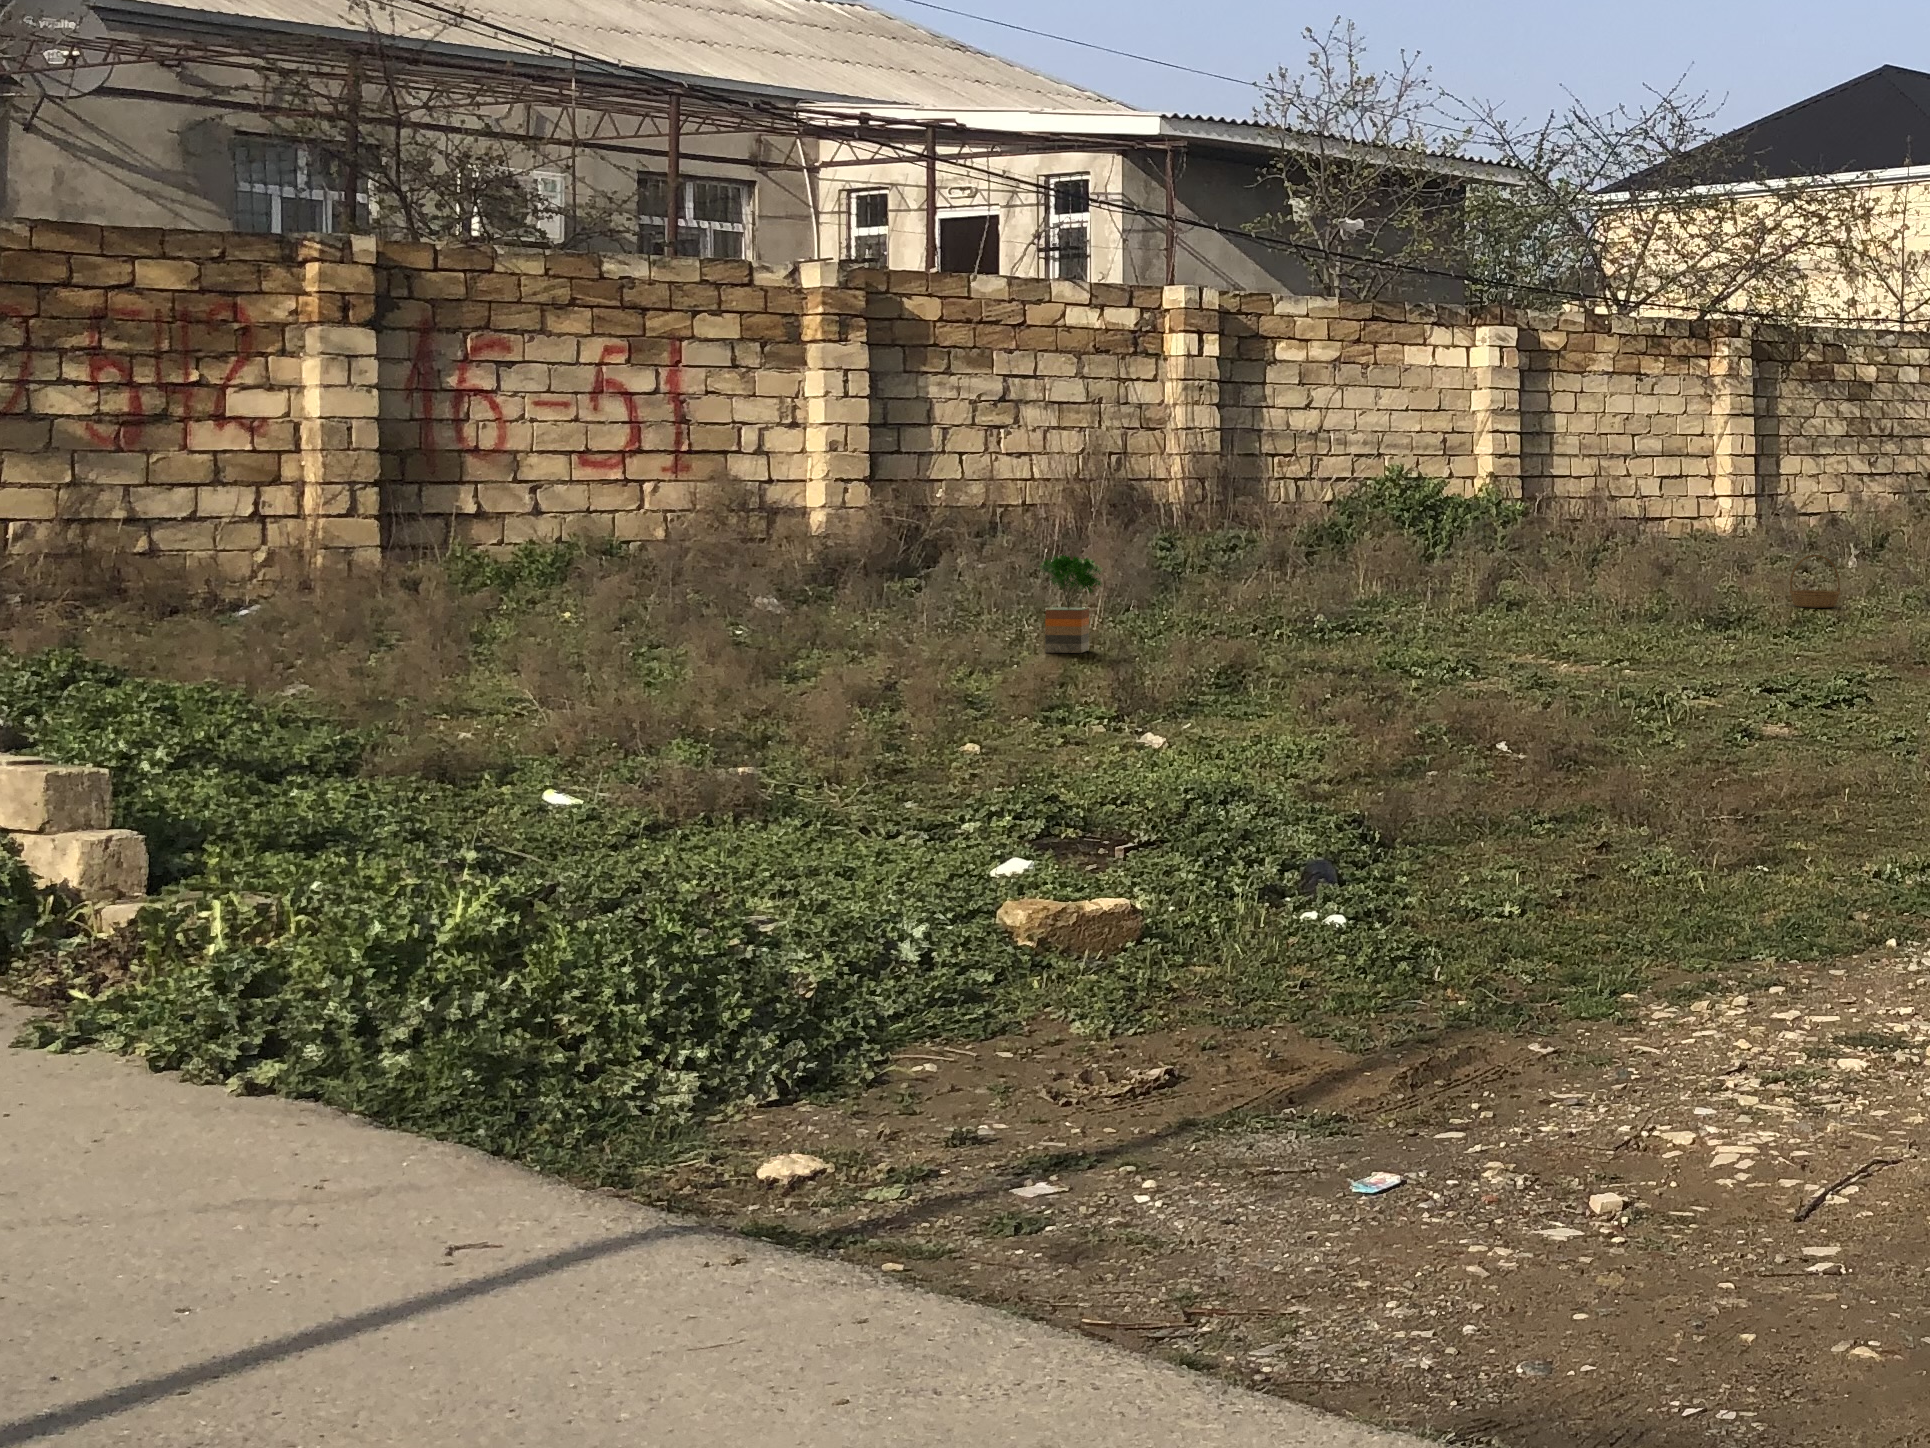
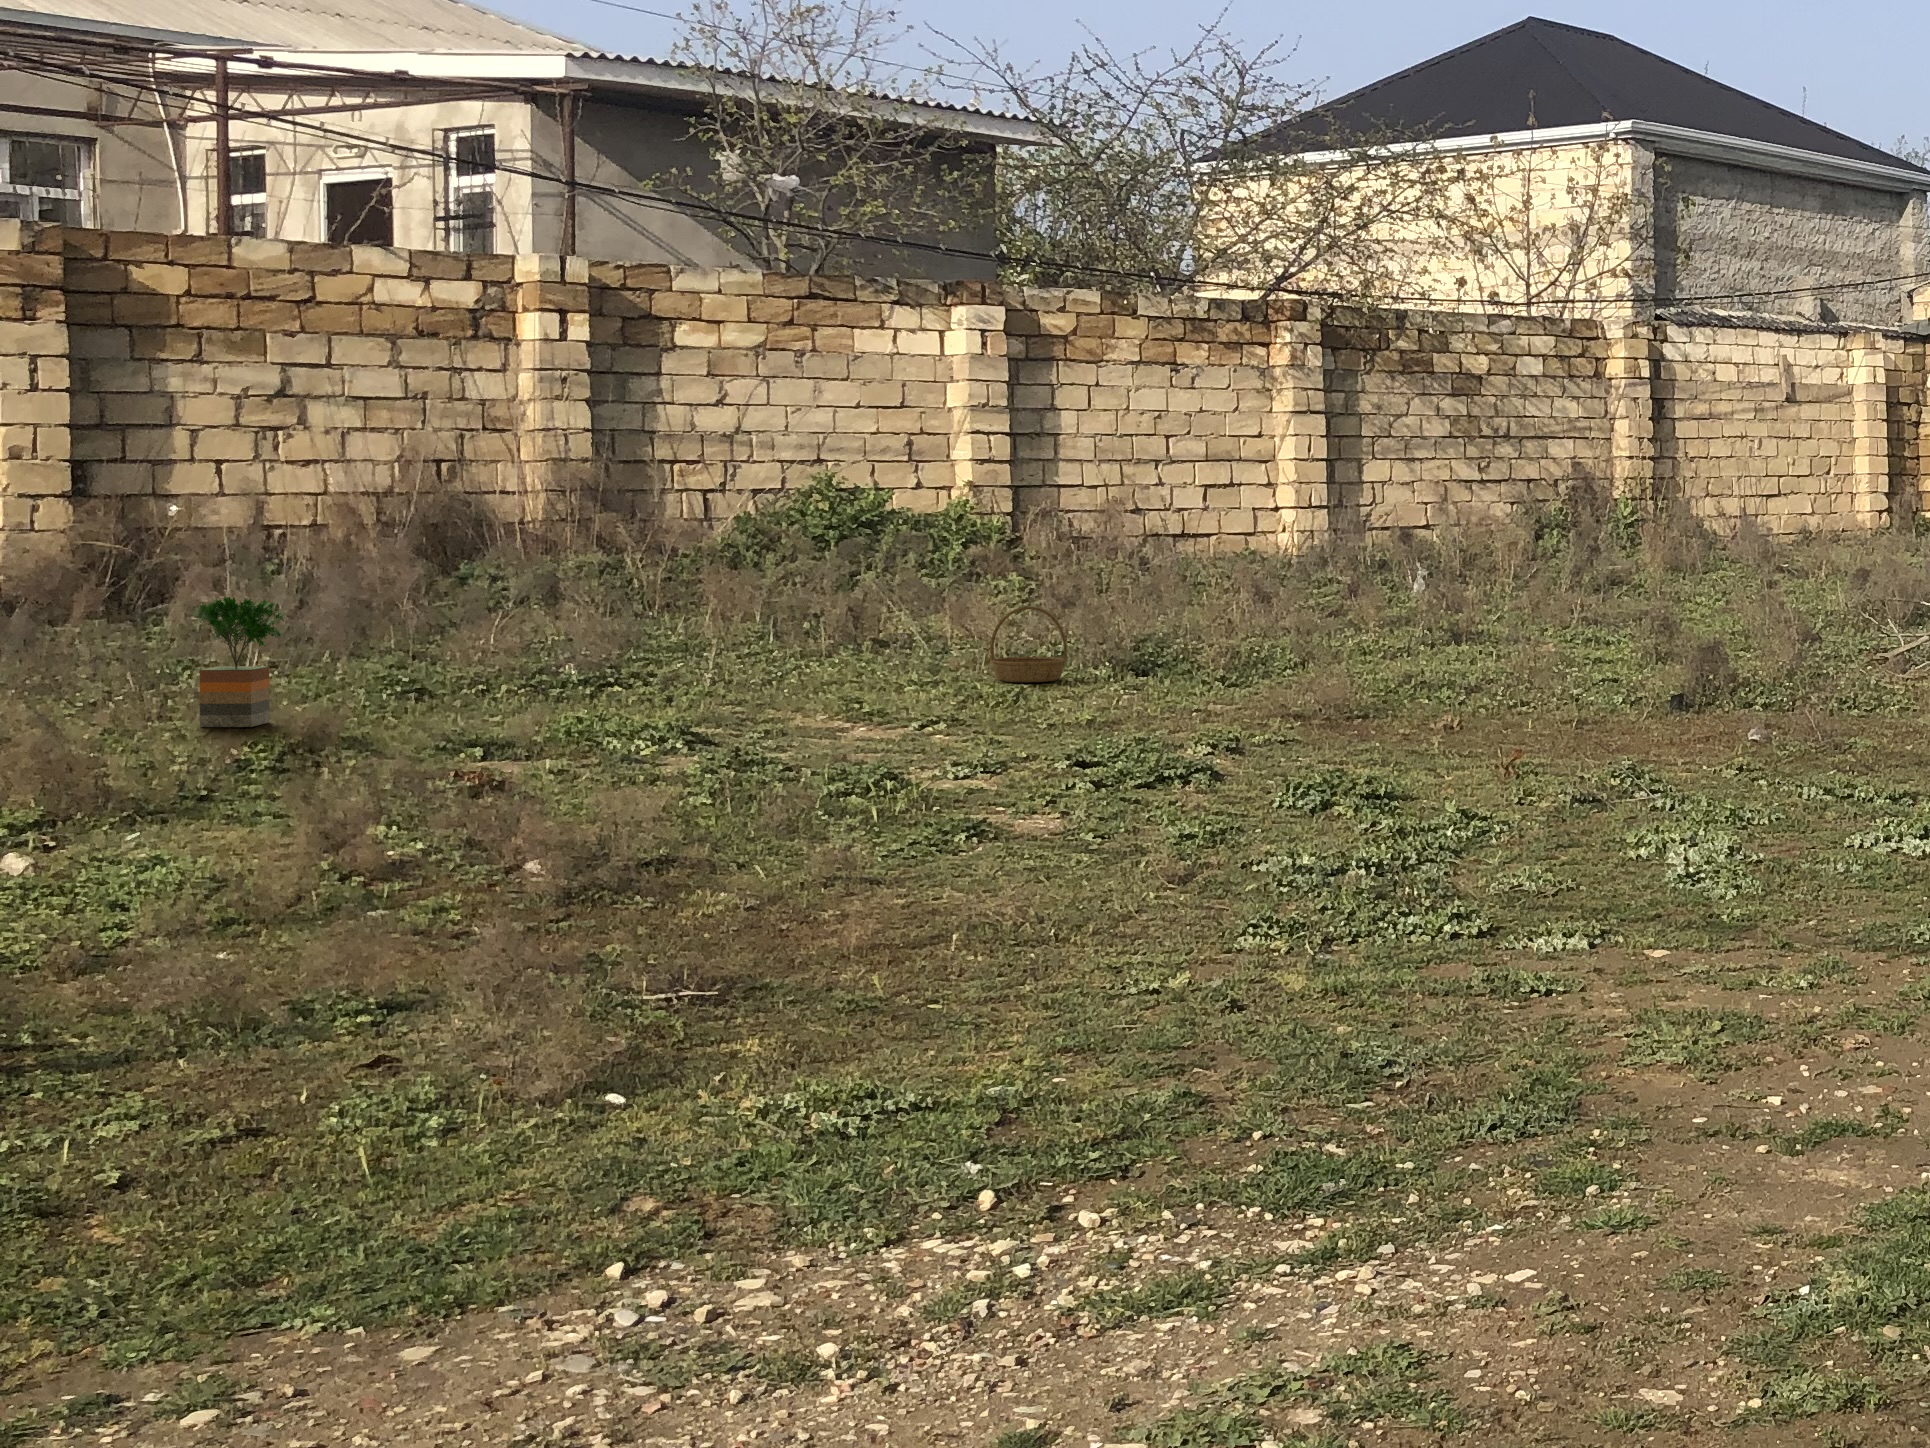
basket: present [1789,555,1840,608] -> present [990,607,1067,682]

